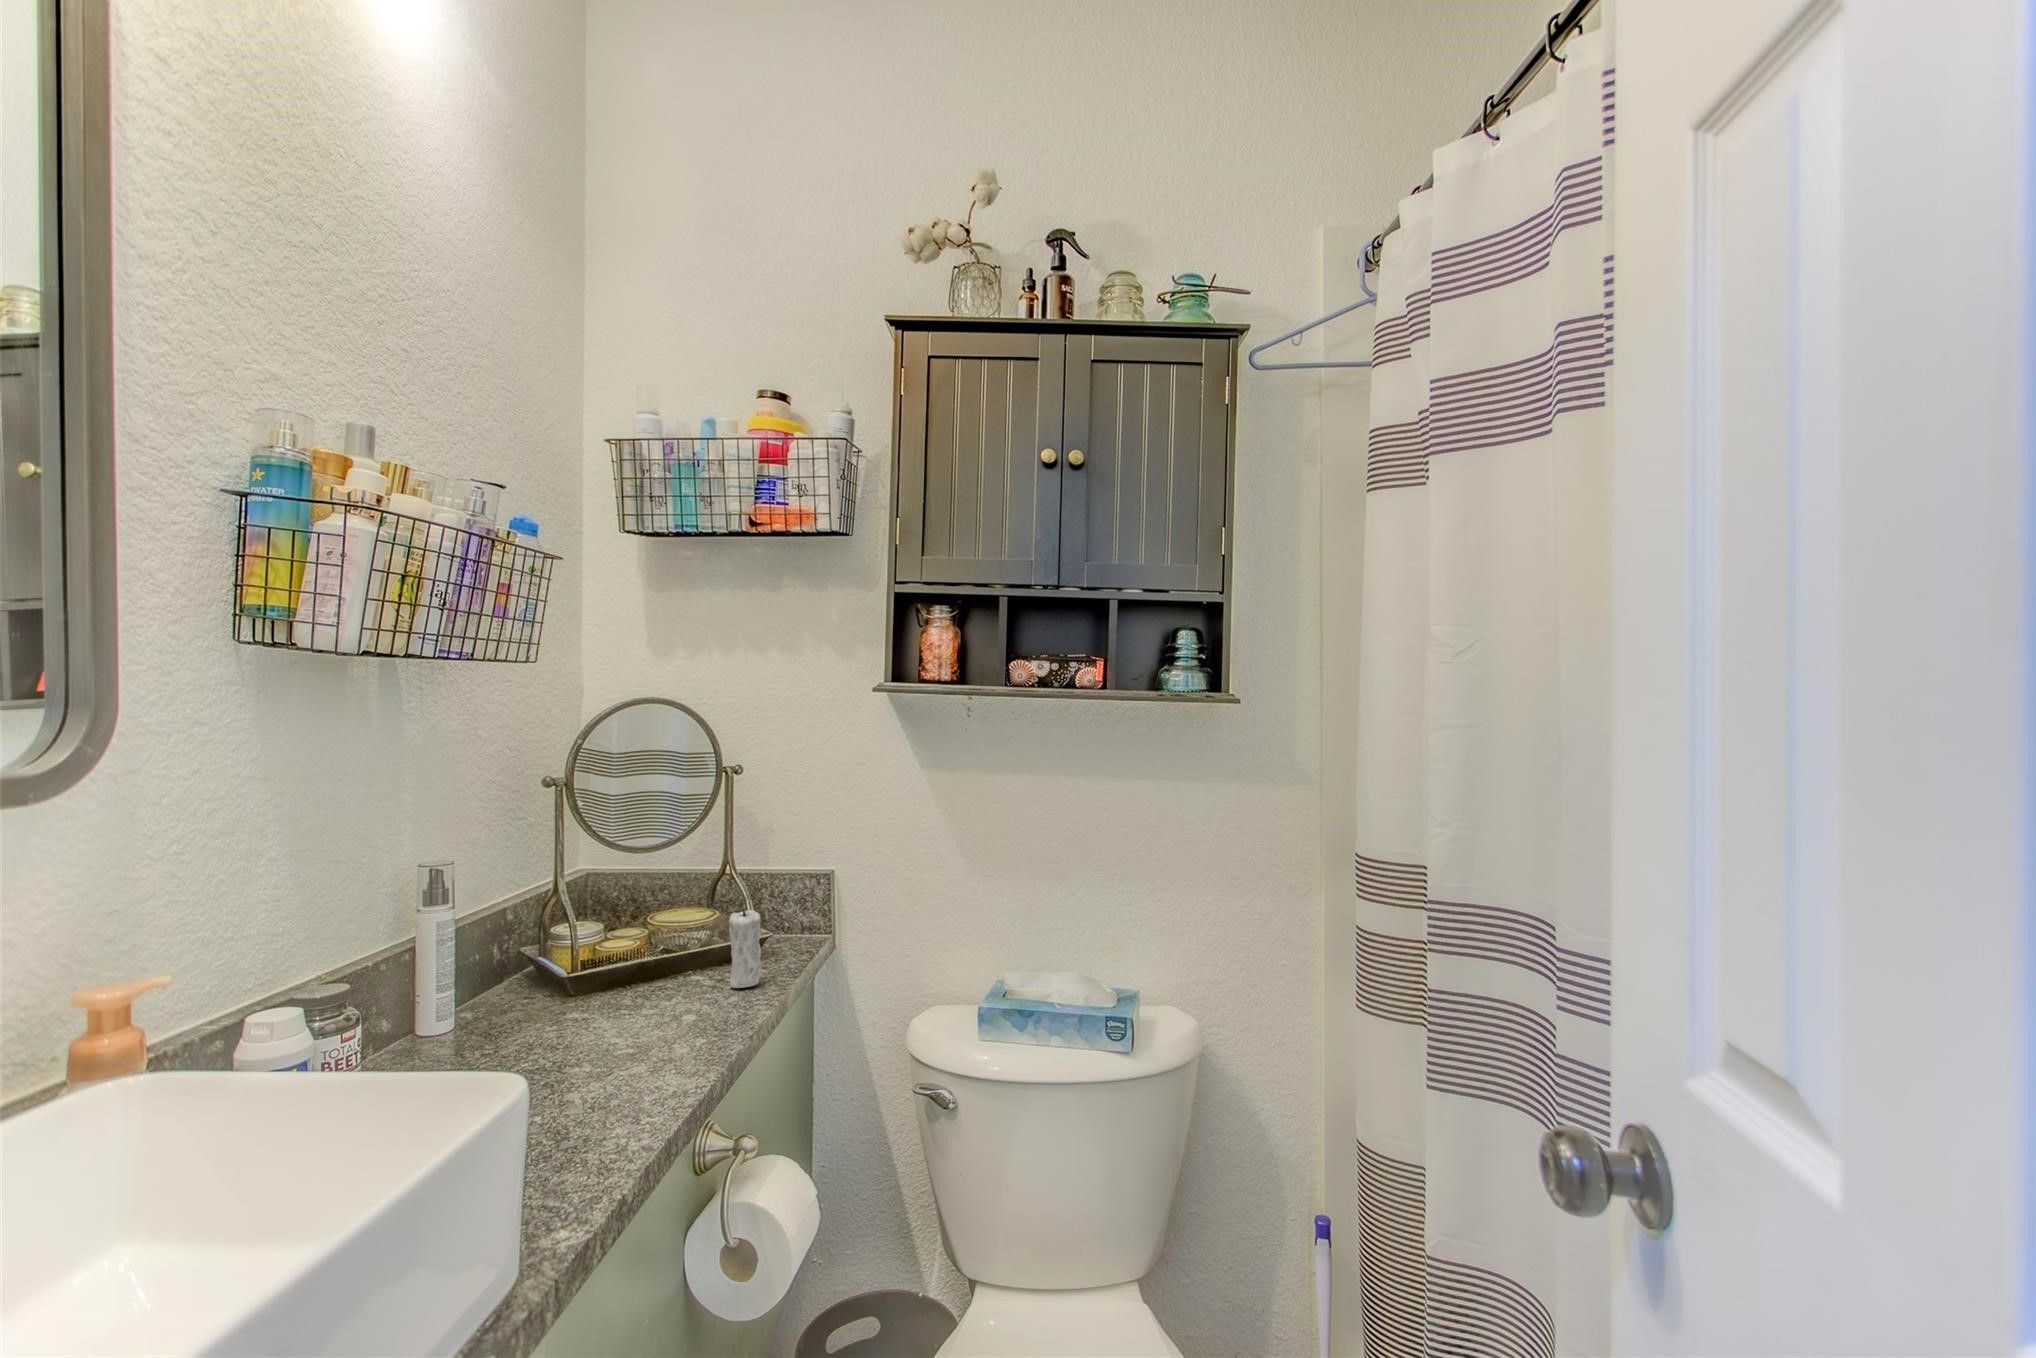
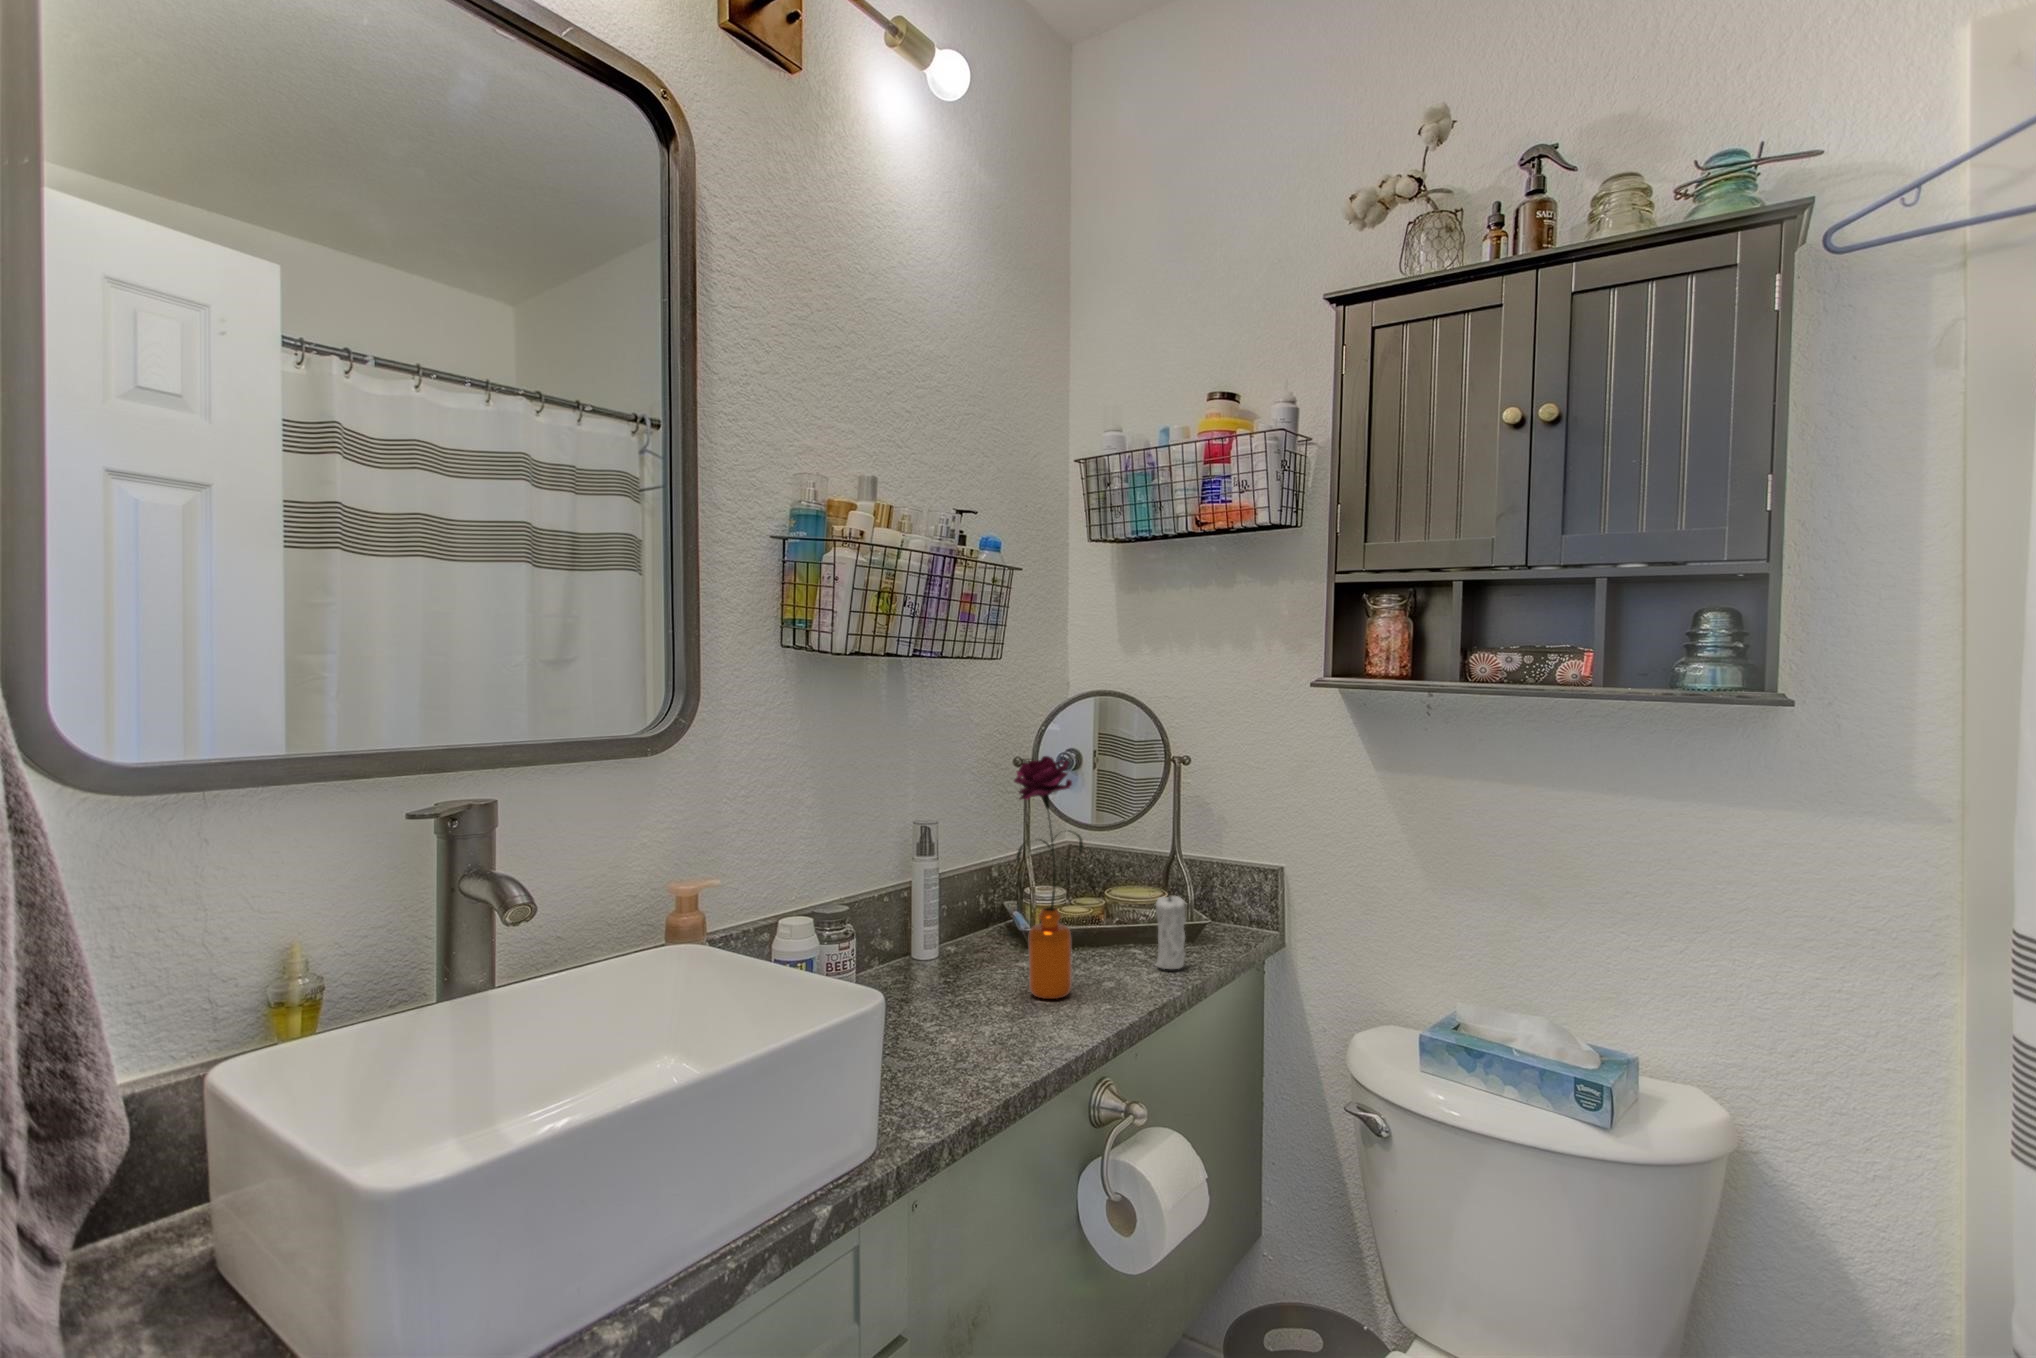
flower: none [581,772,671,1047] -> present [1014,756,1083,999]

